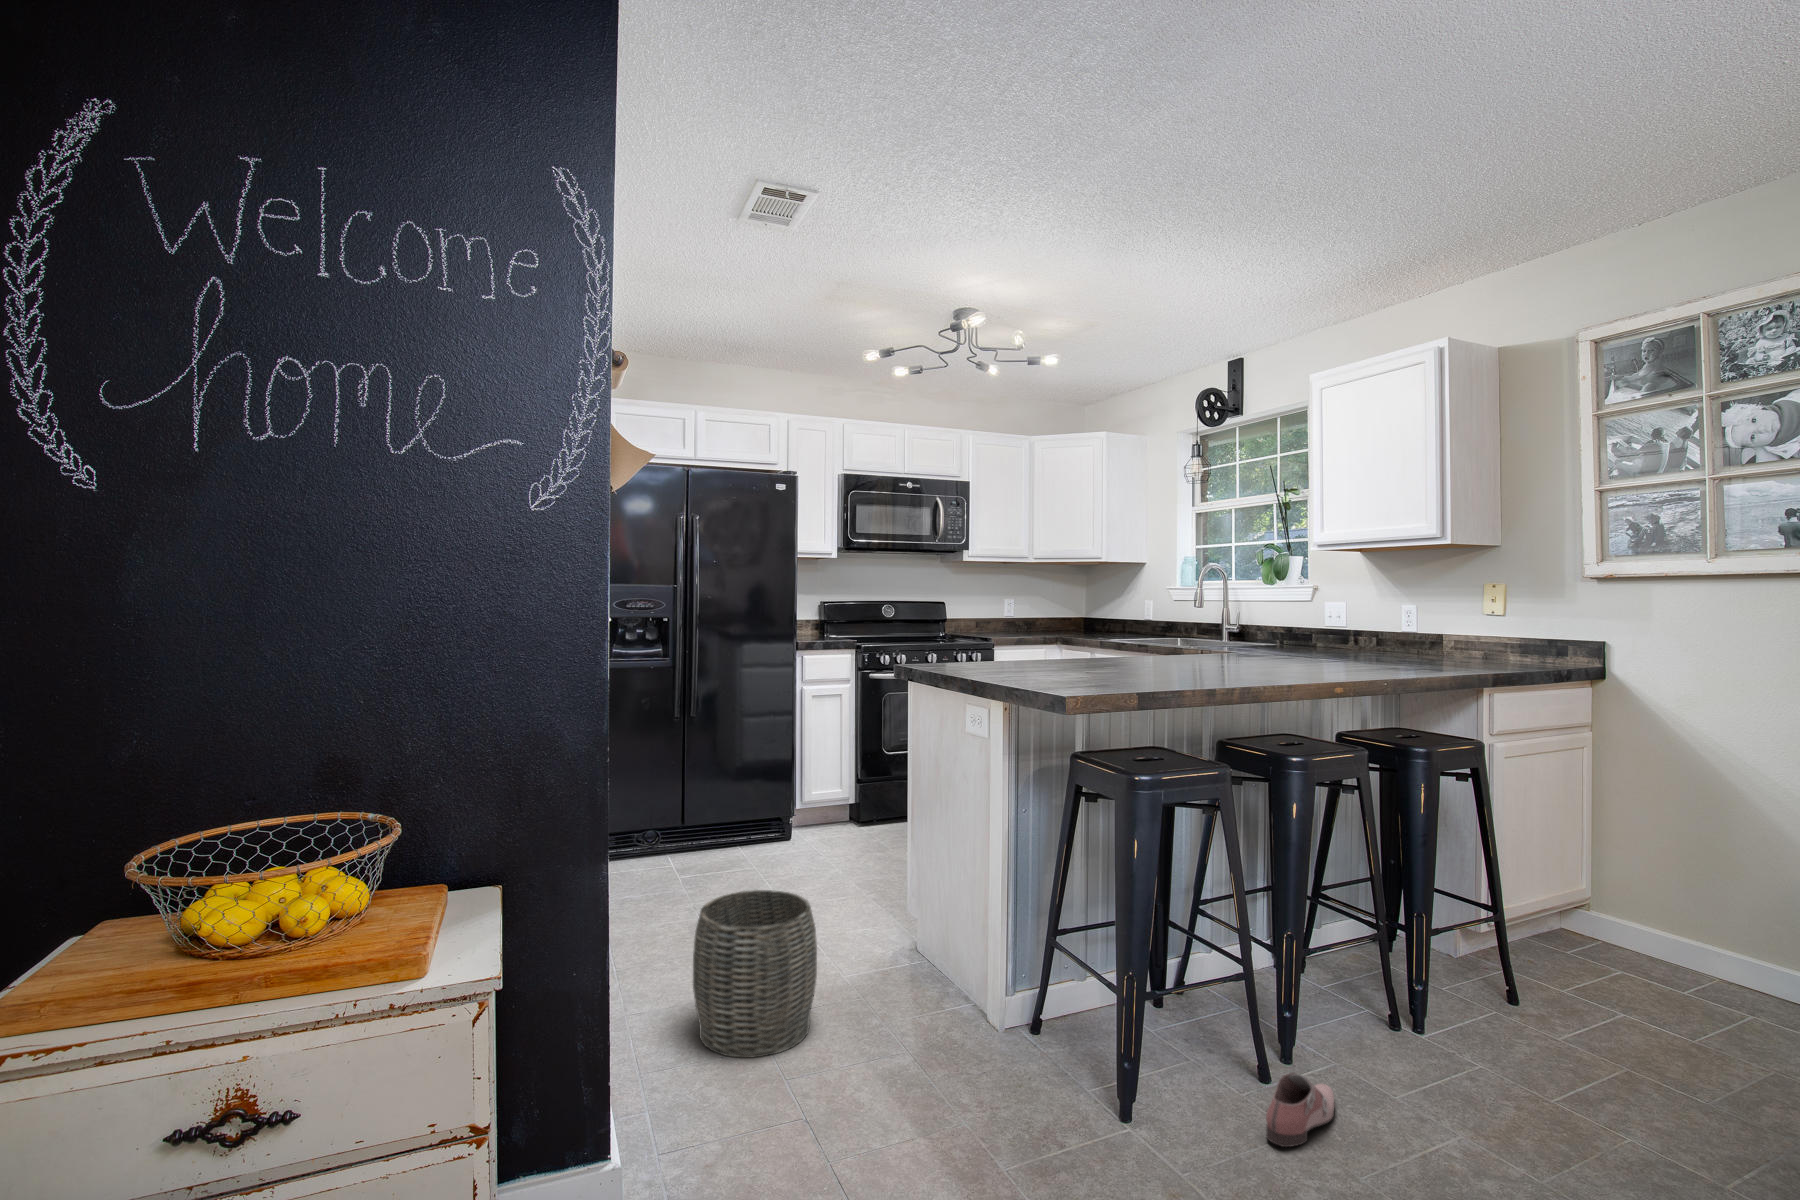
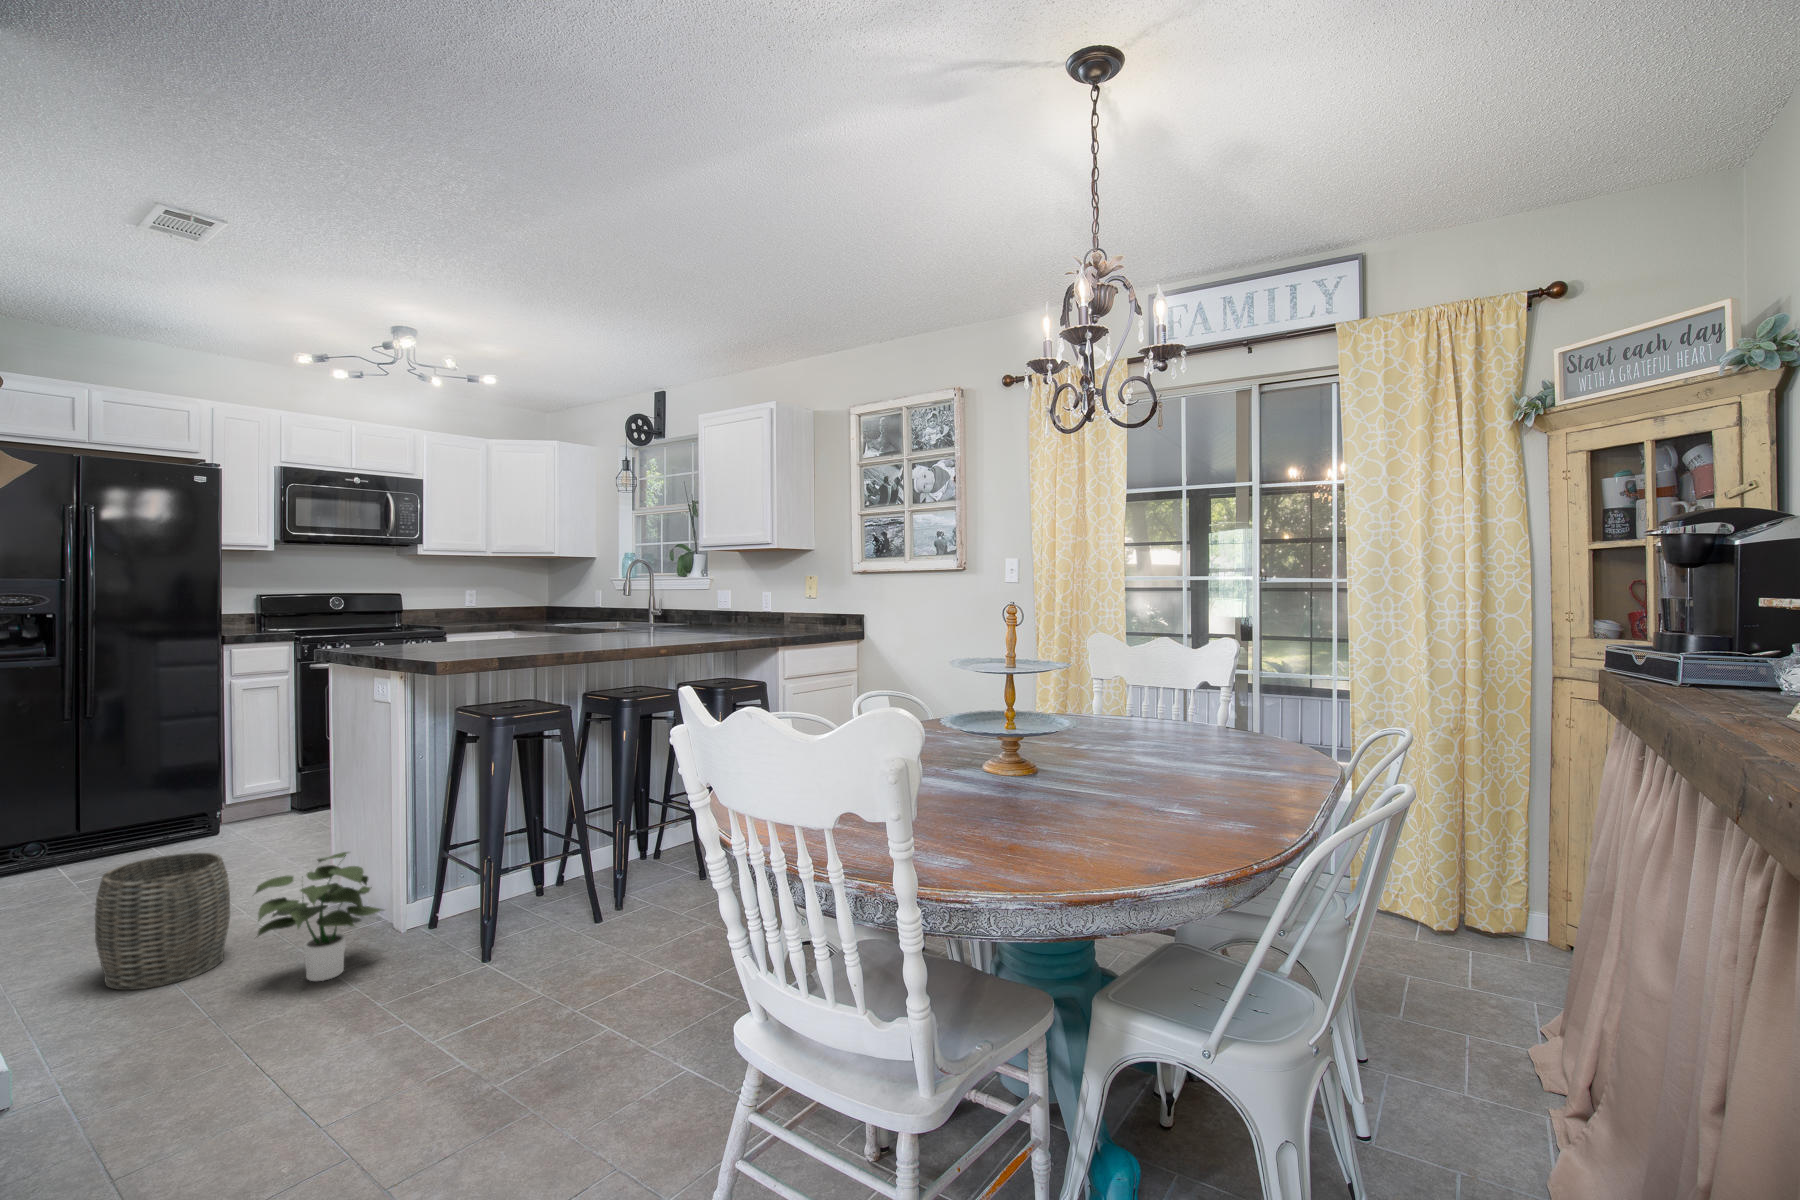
potted plant: none [846,929,993,1107] -> present [255,852,383,981]
shoe: present [1266,1073,1335,1147] -> none [580,900,636,944]

